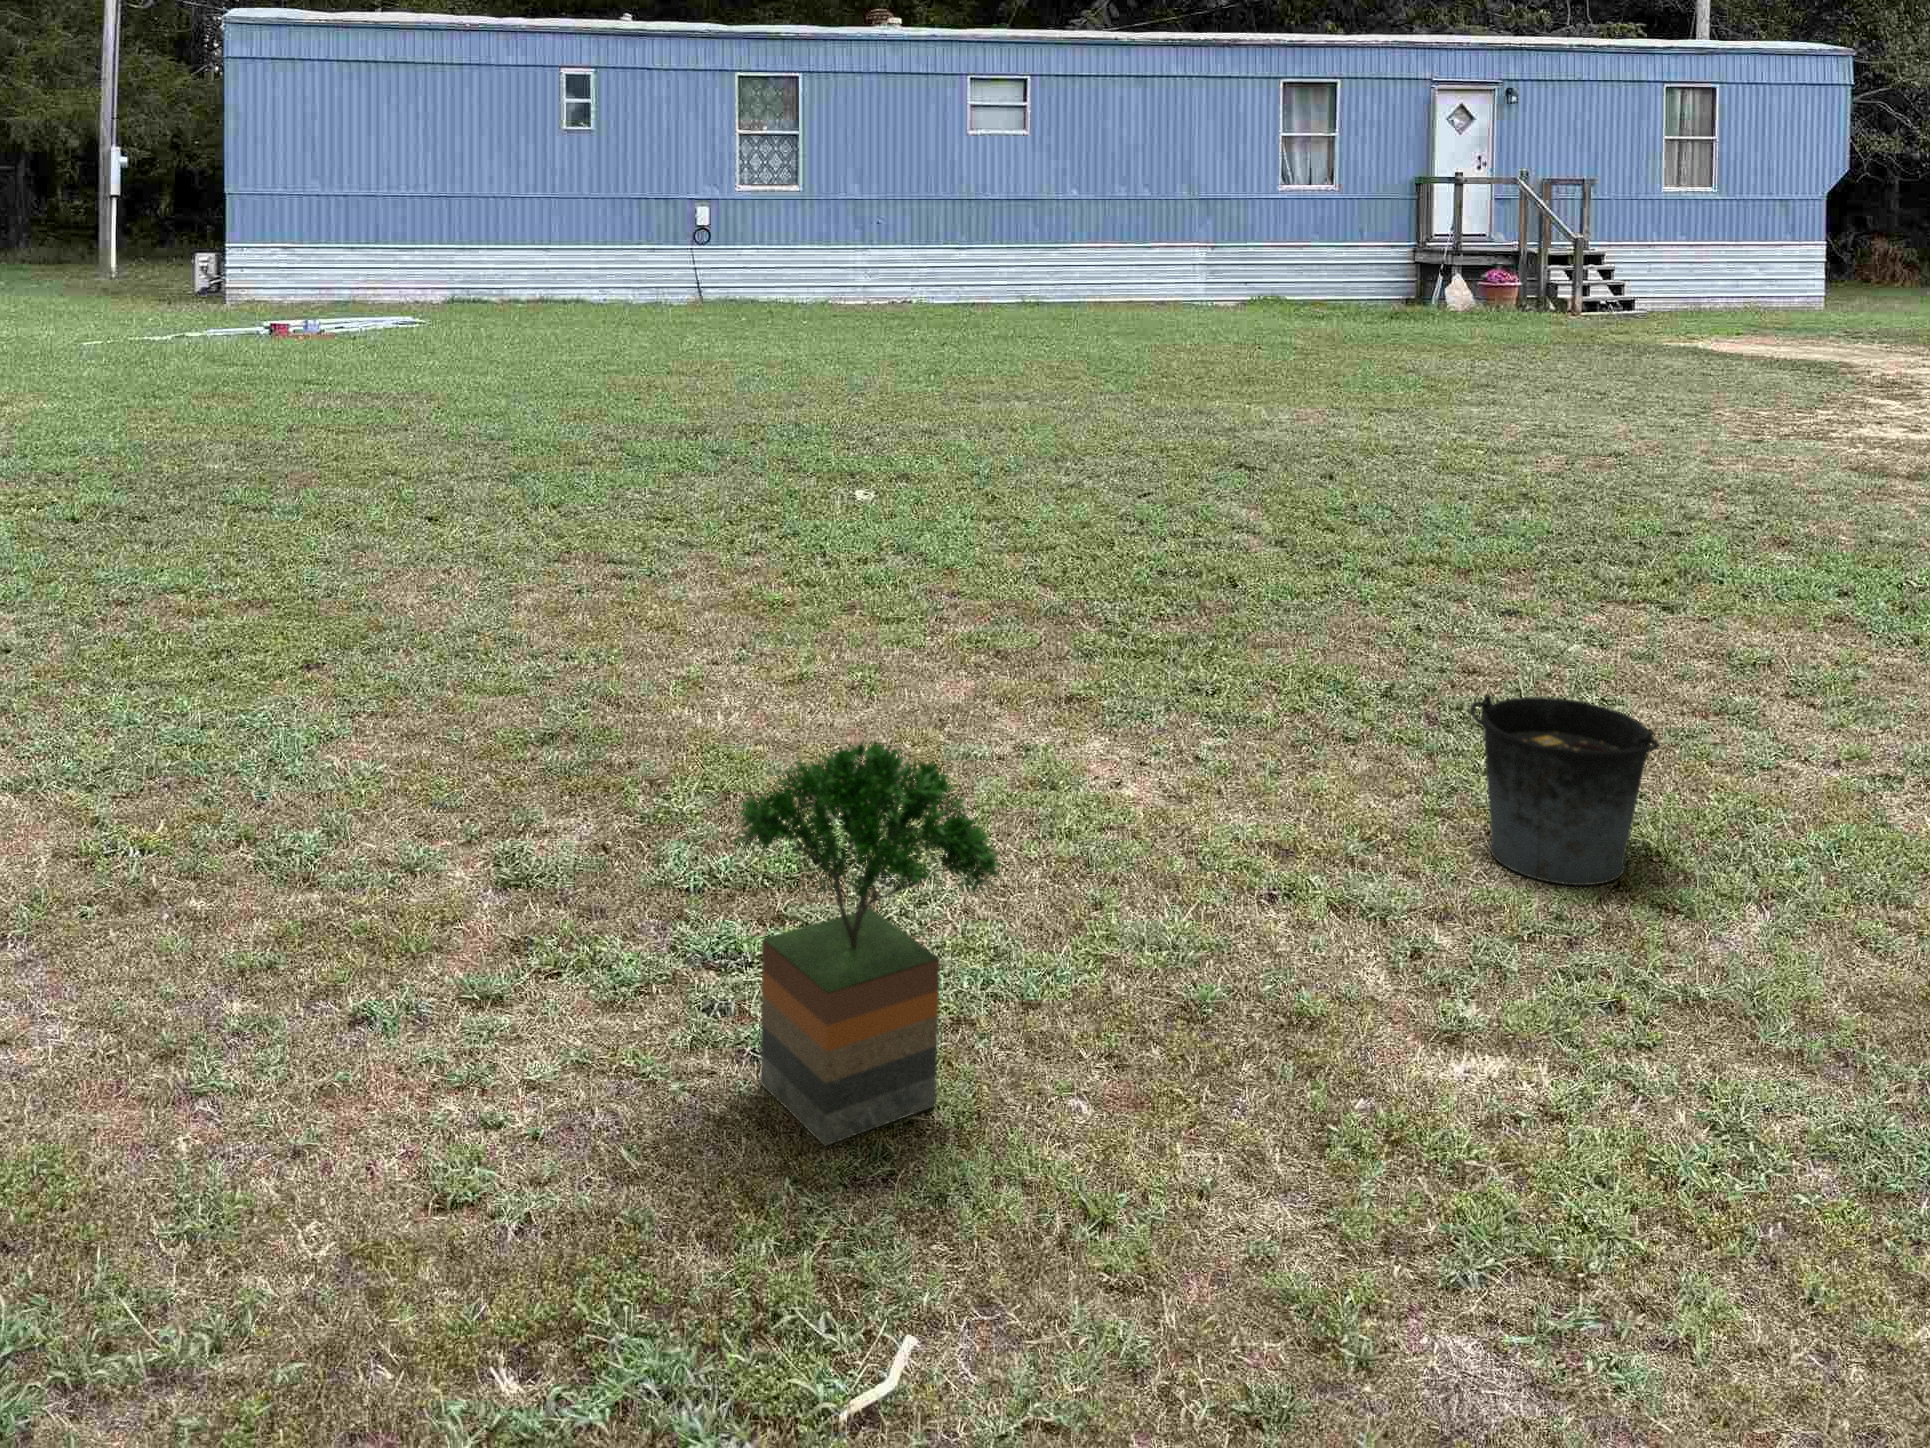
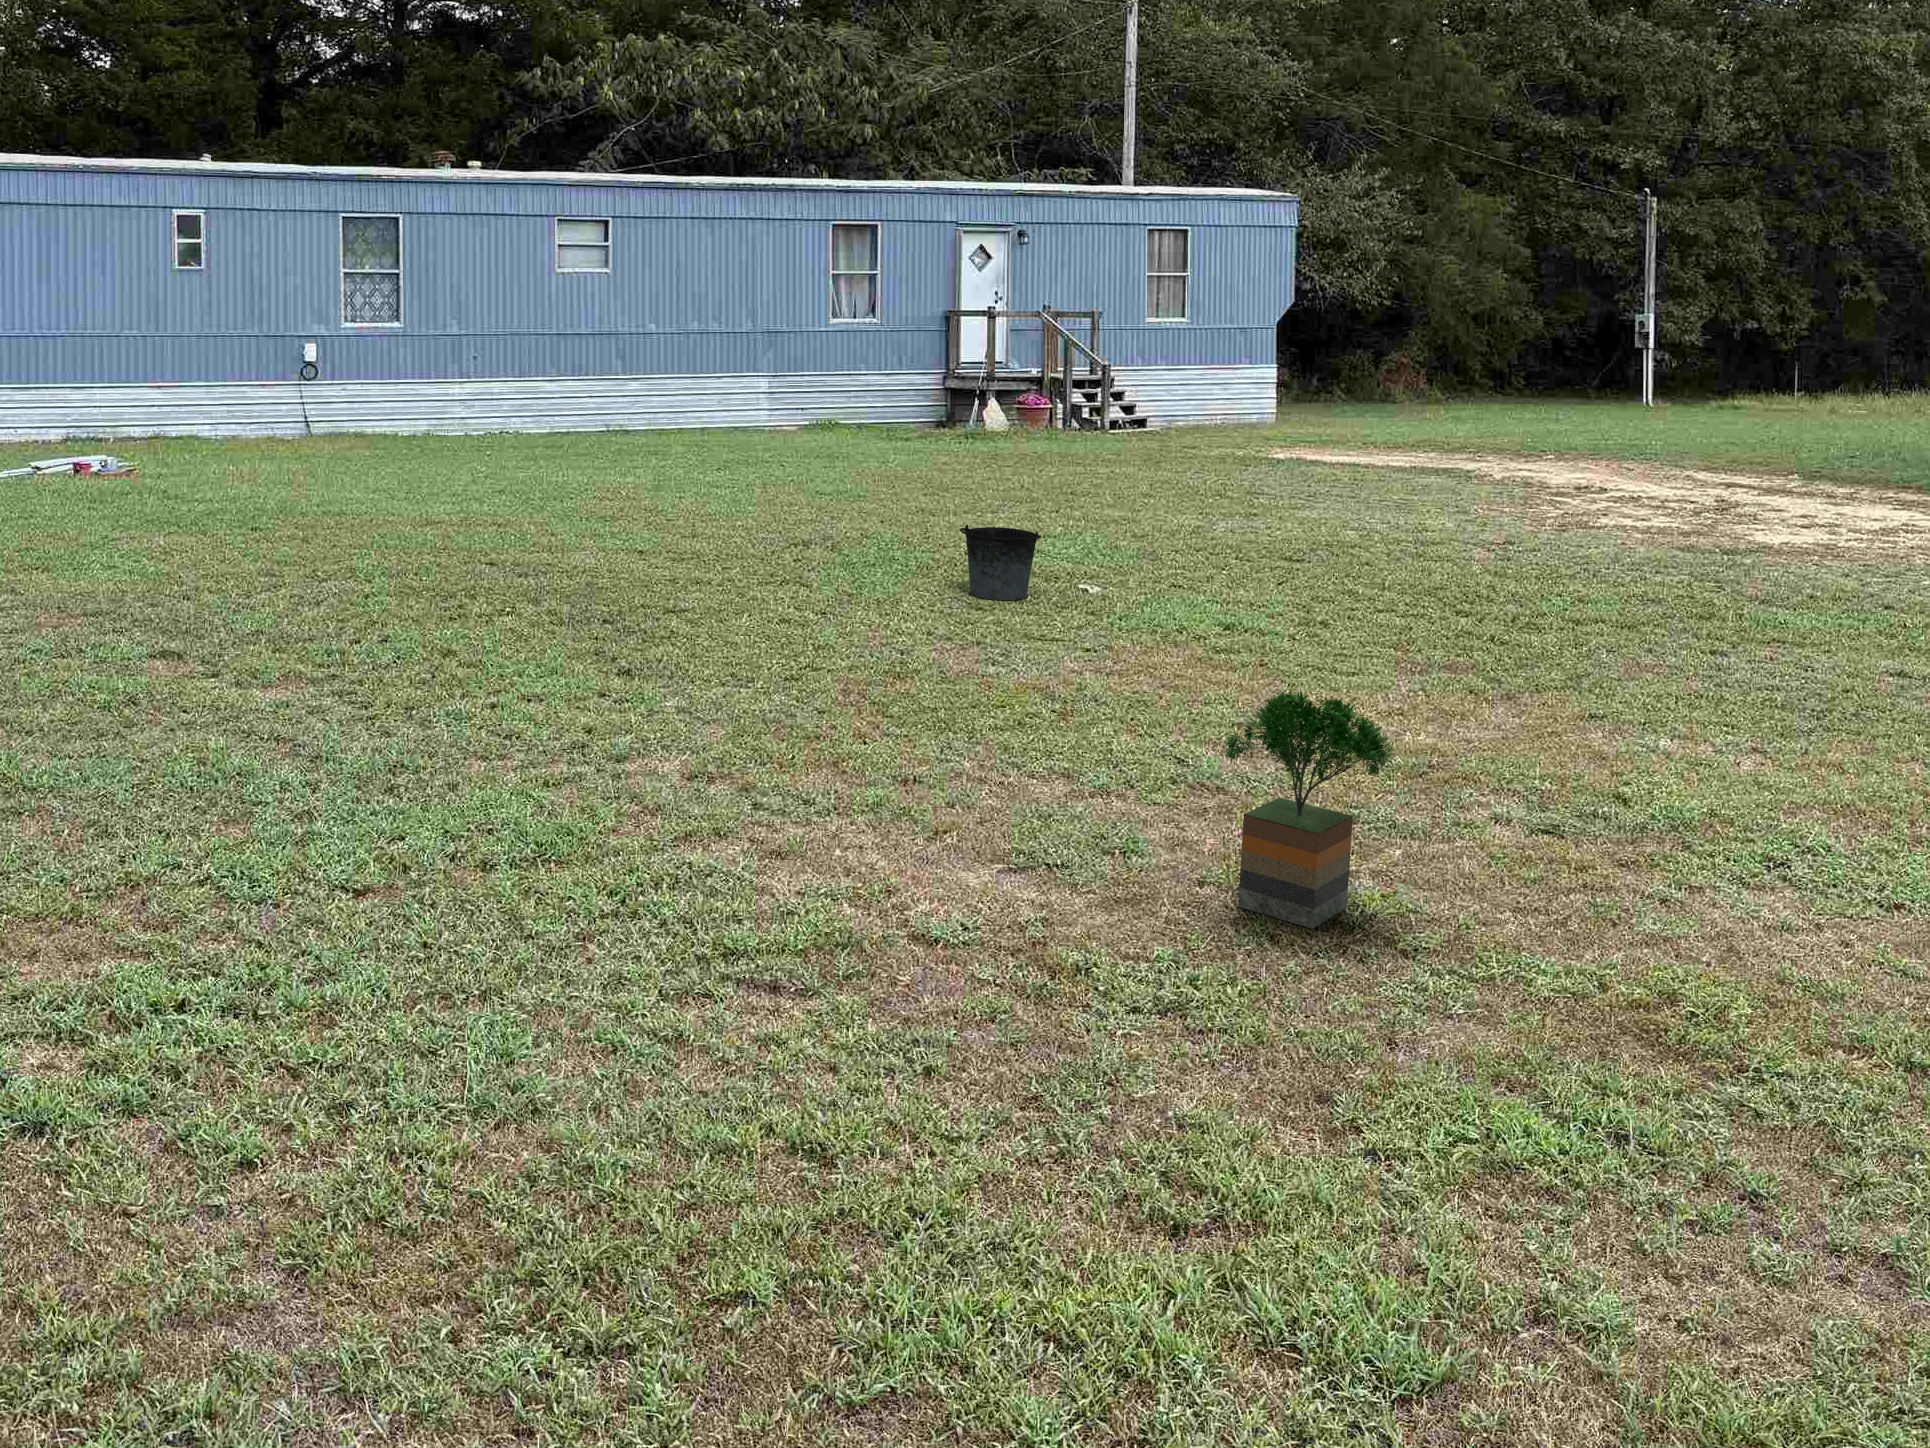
bucket: present [1470,695,1660,885] -> present [960,525,1041,600]

